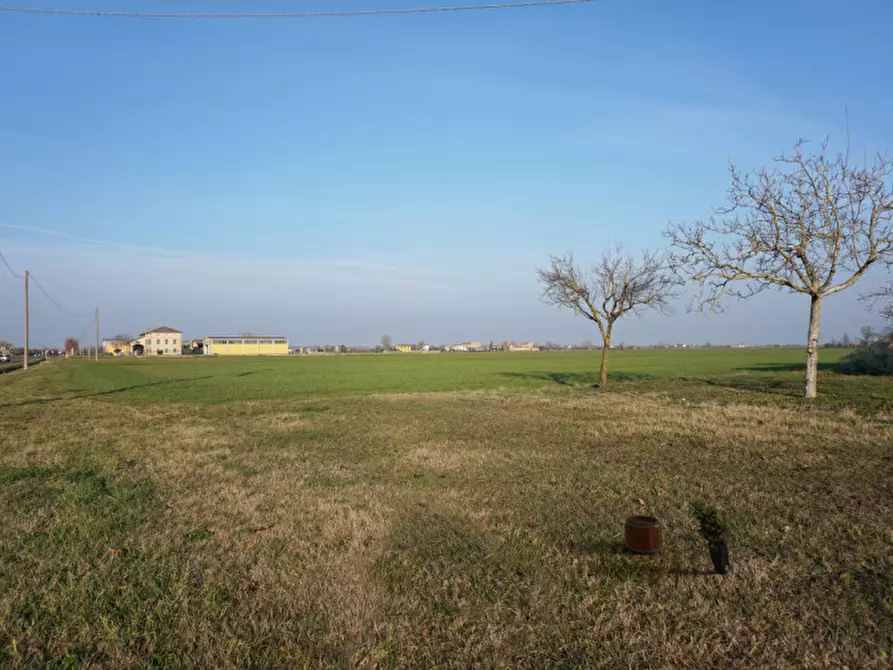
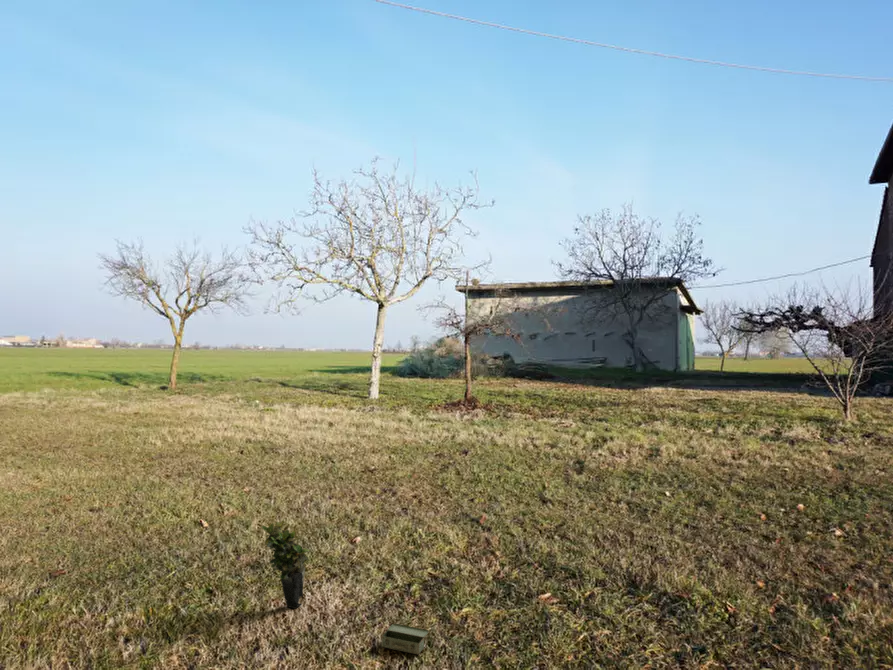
bucket: present [625,515,662,554] -> none [177,549,227,600]
toolbox: none [806,601,858,632] -> present [381,624,429,654]

